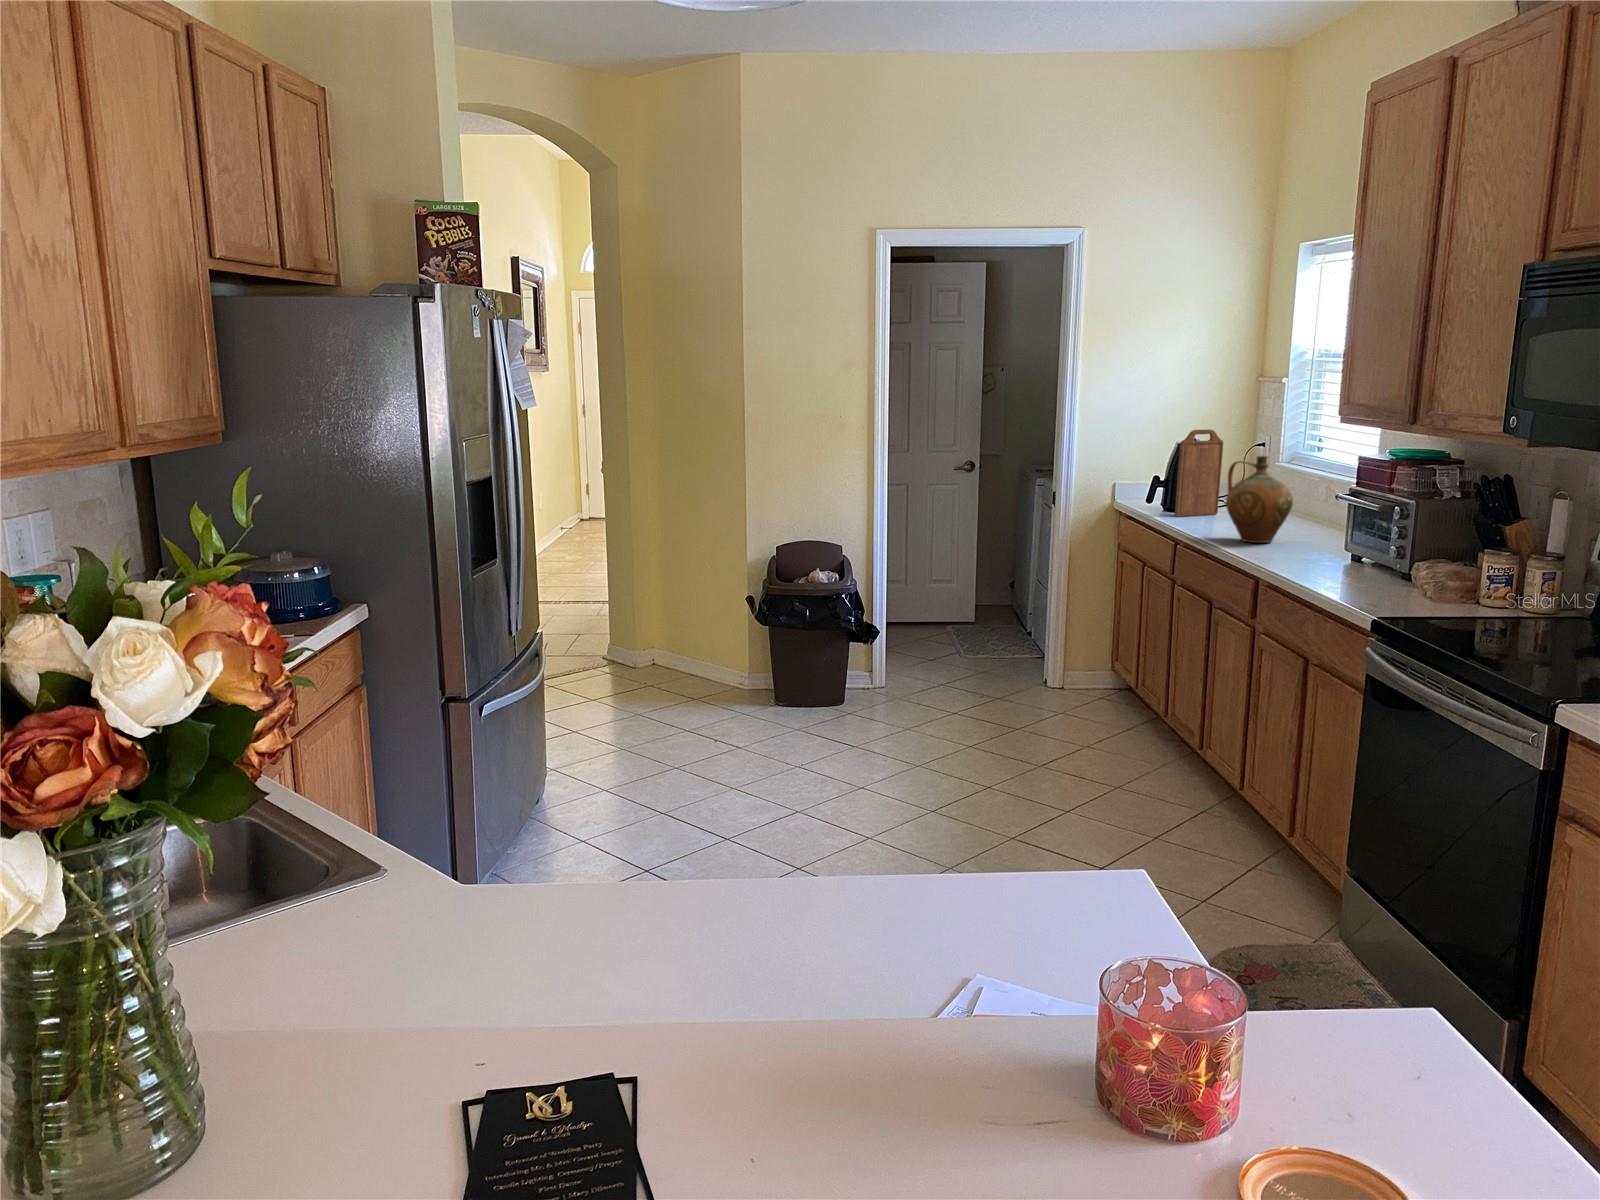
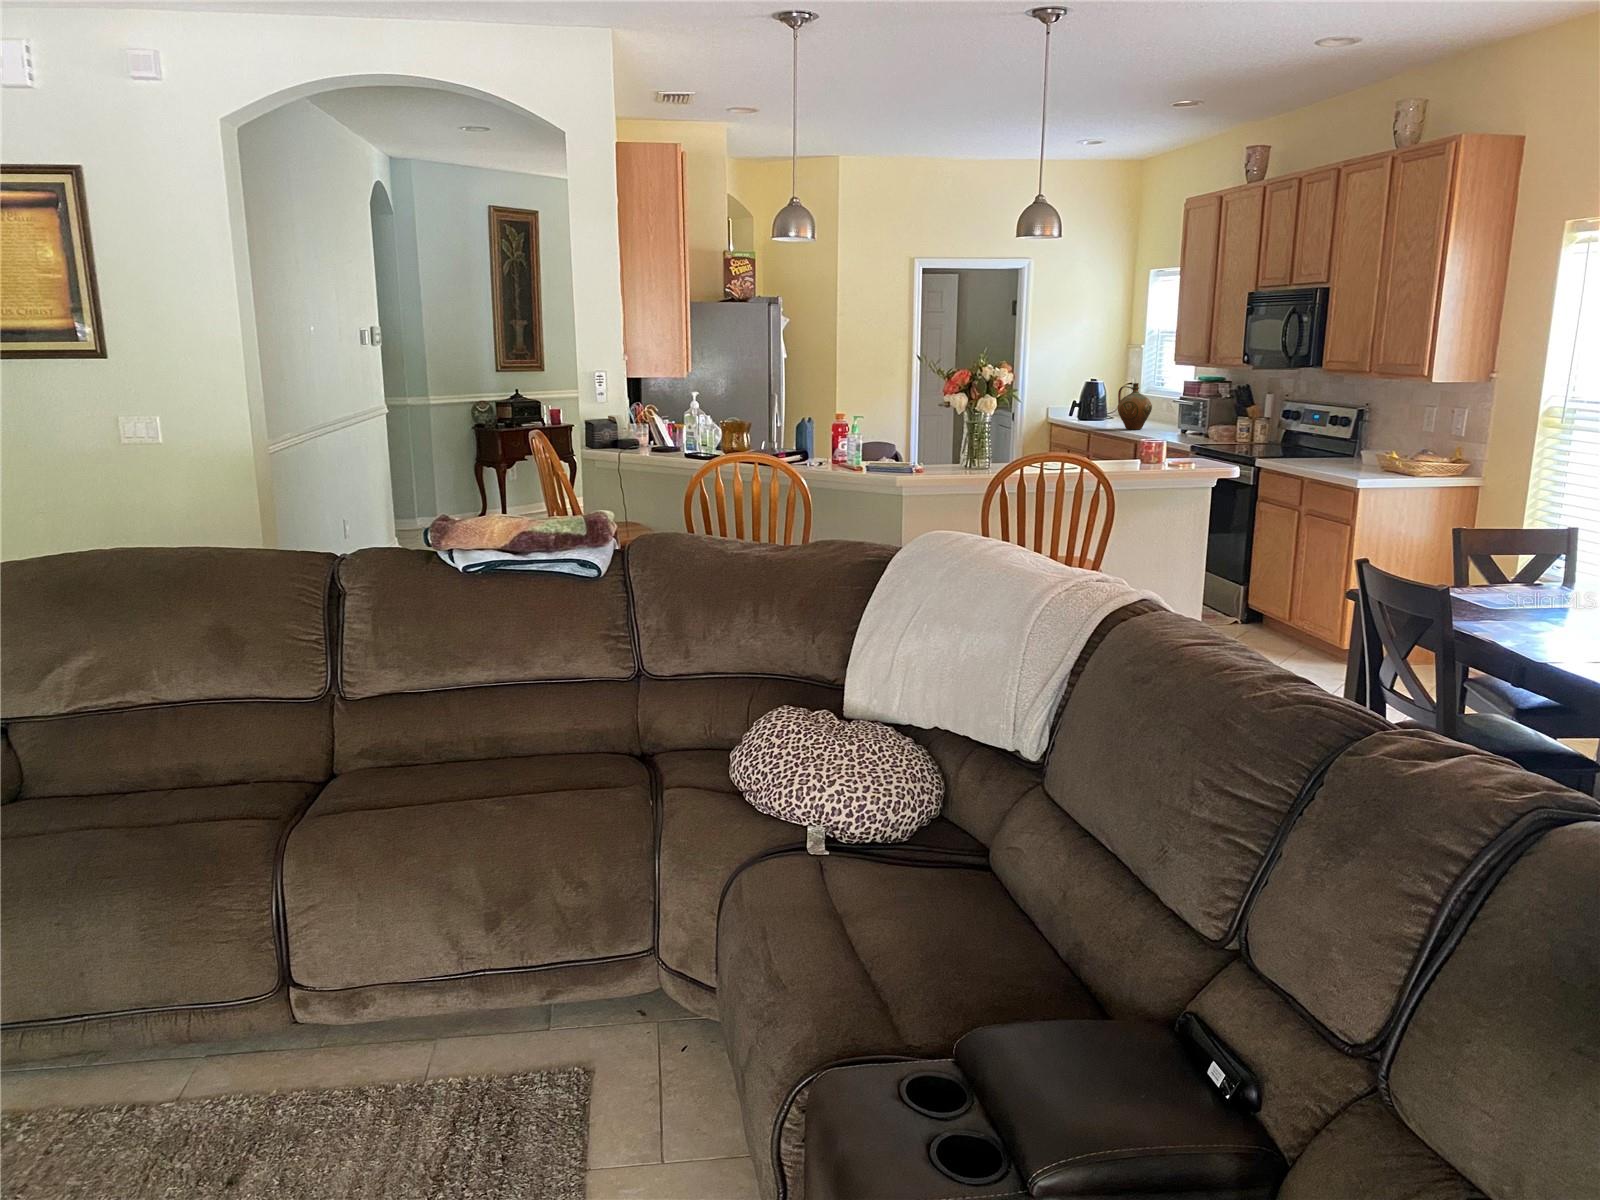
cutting board: present [1175,429,1223,516] -> none [1087,373,1112,422]

